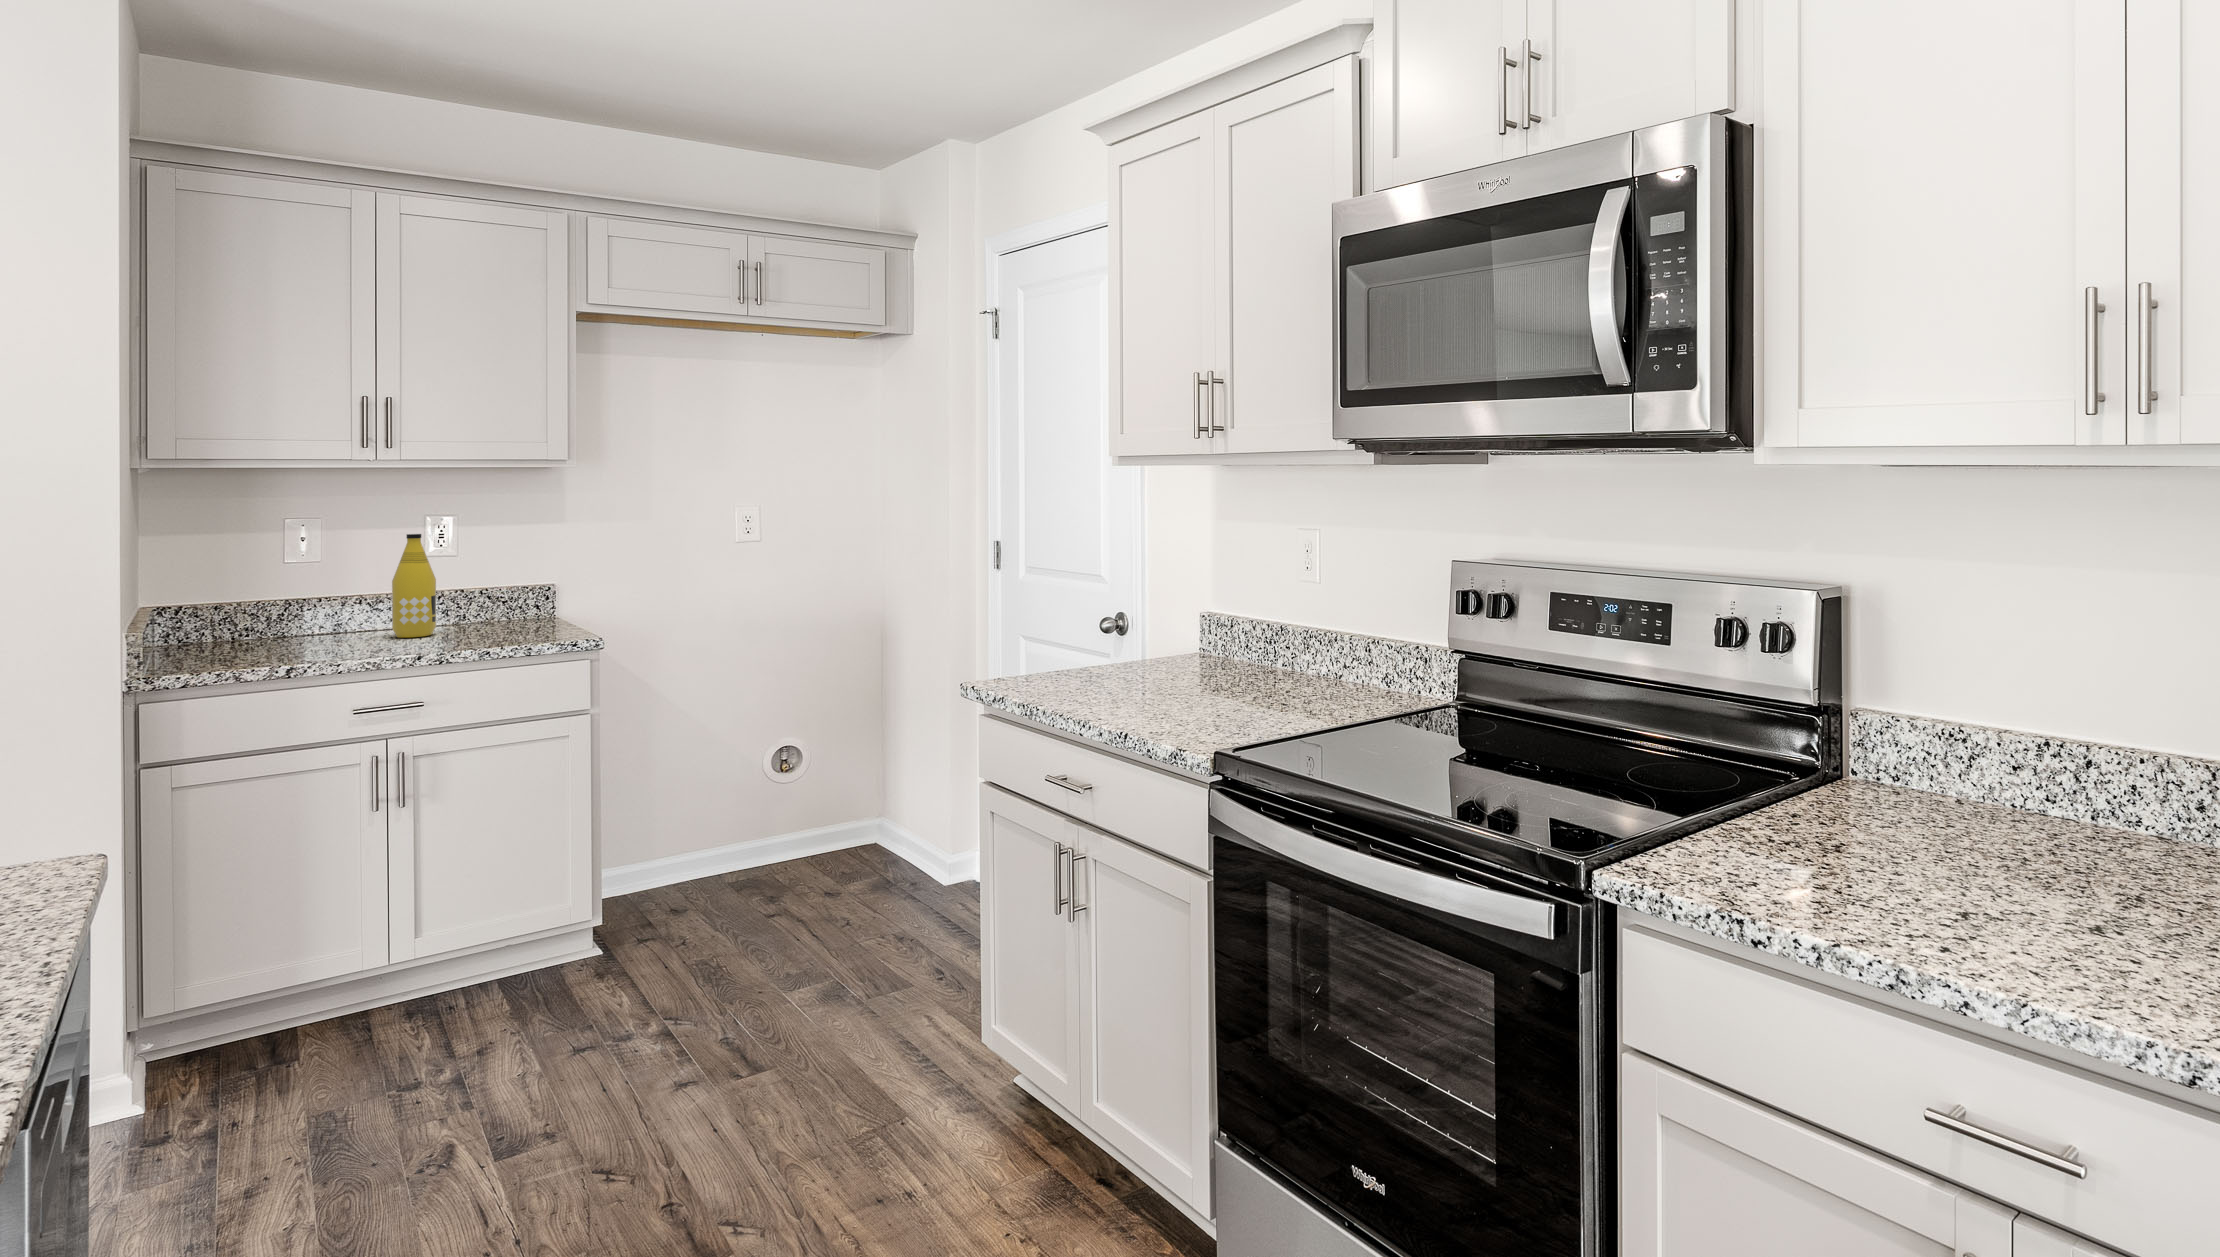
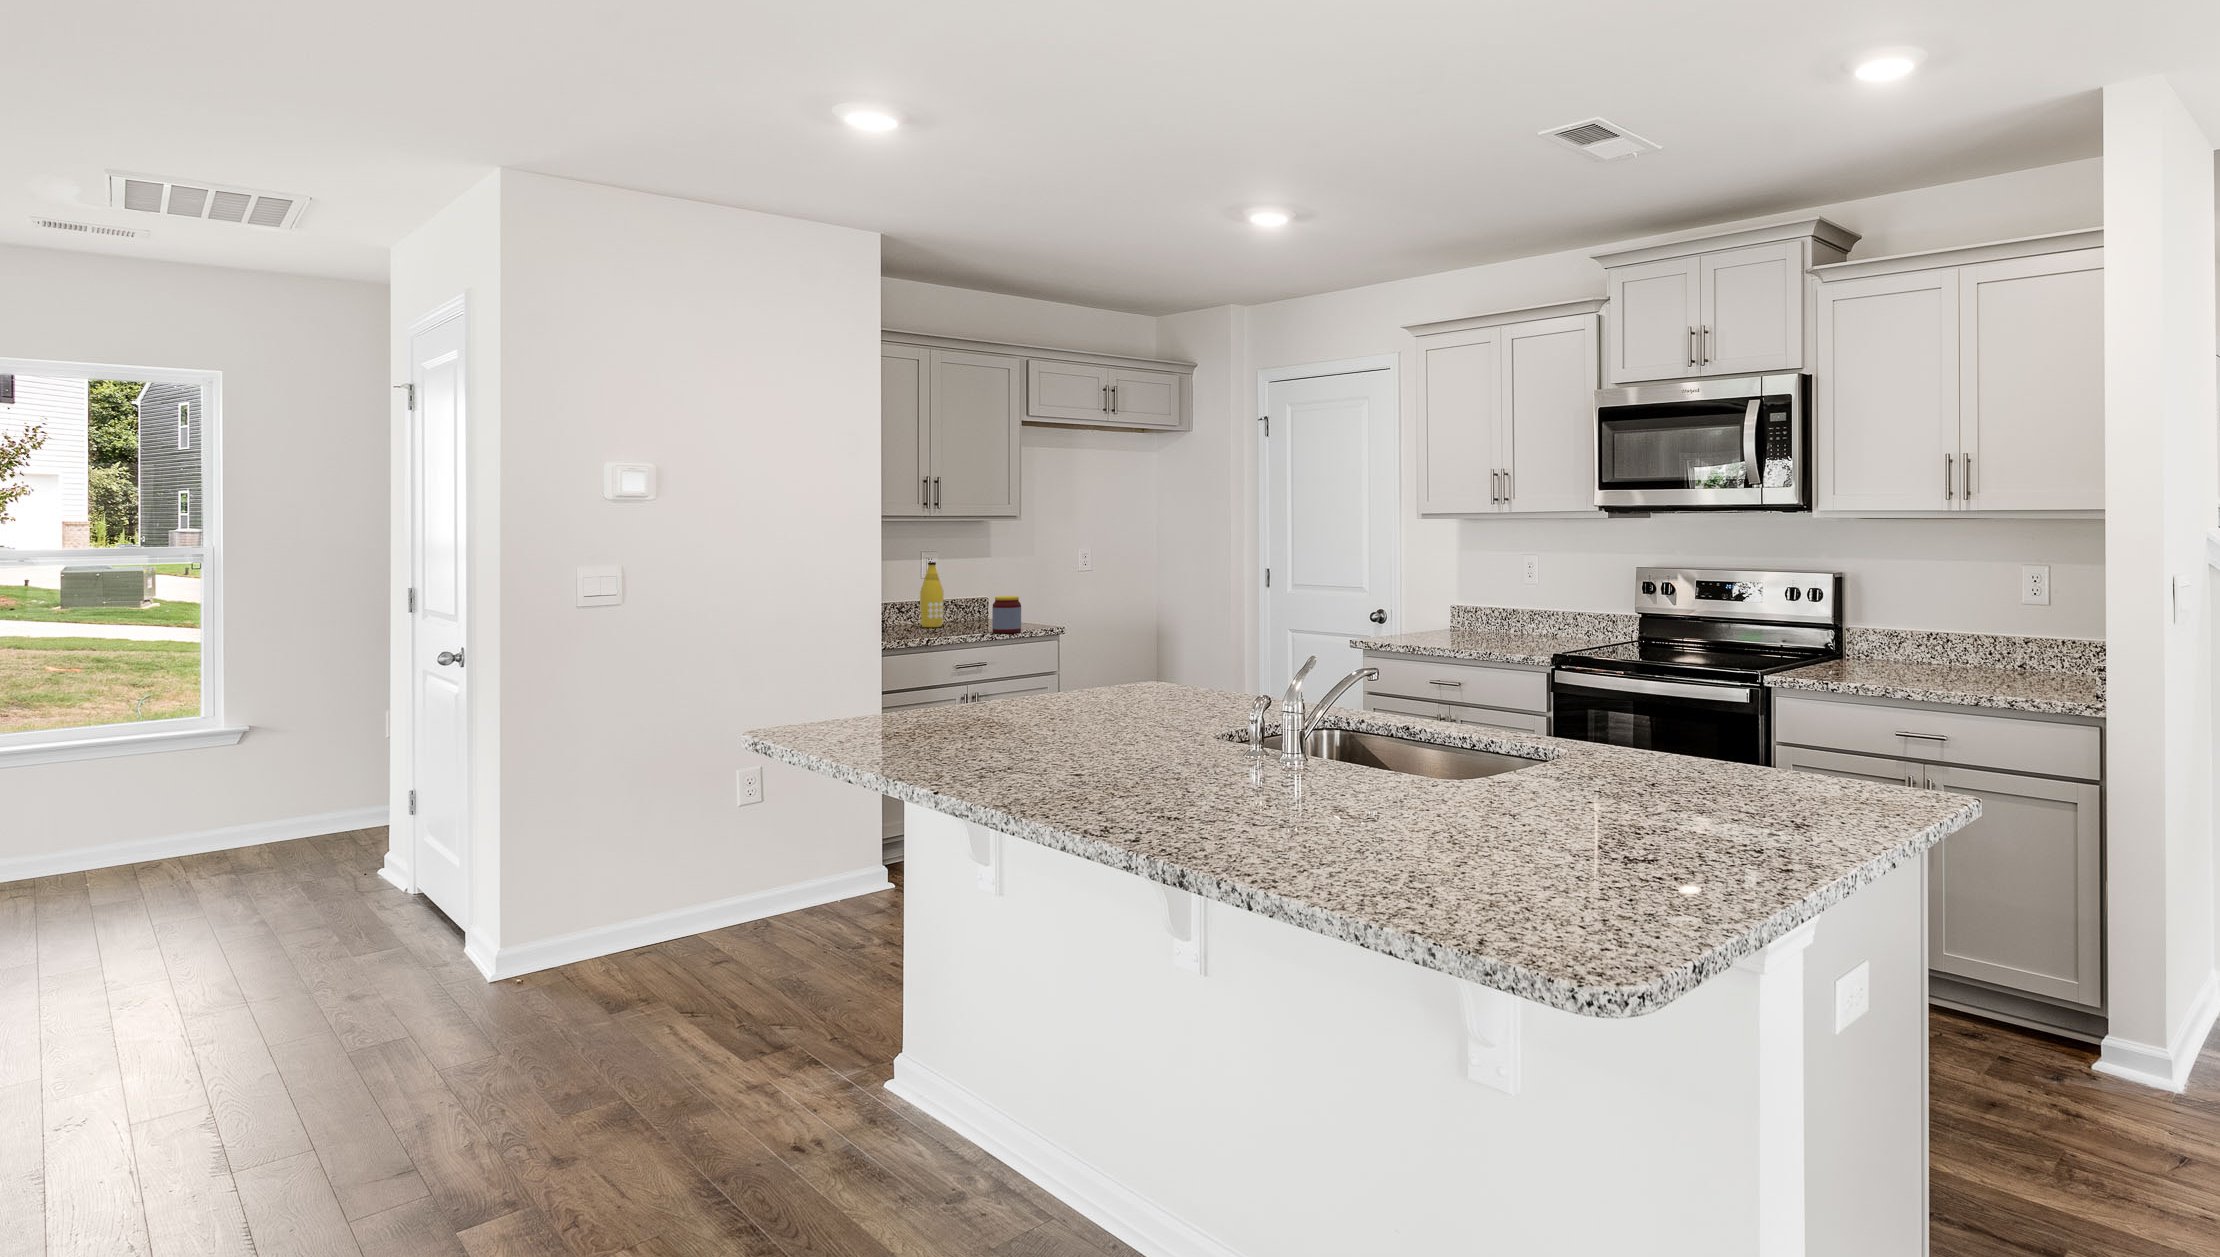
jar: none [469,590,523,652] -> present [992,596,1021,633]

